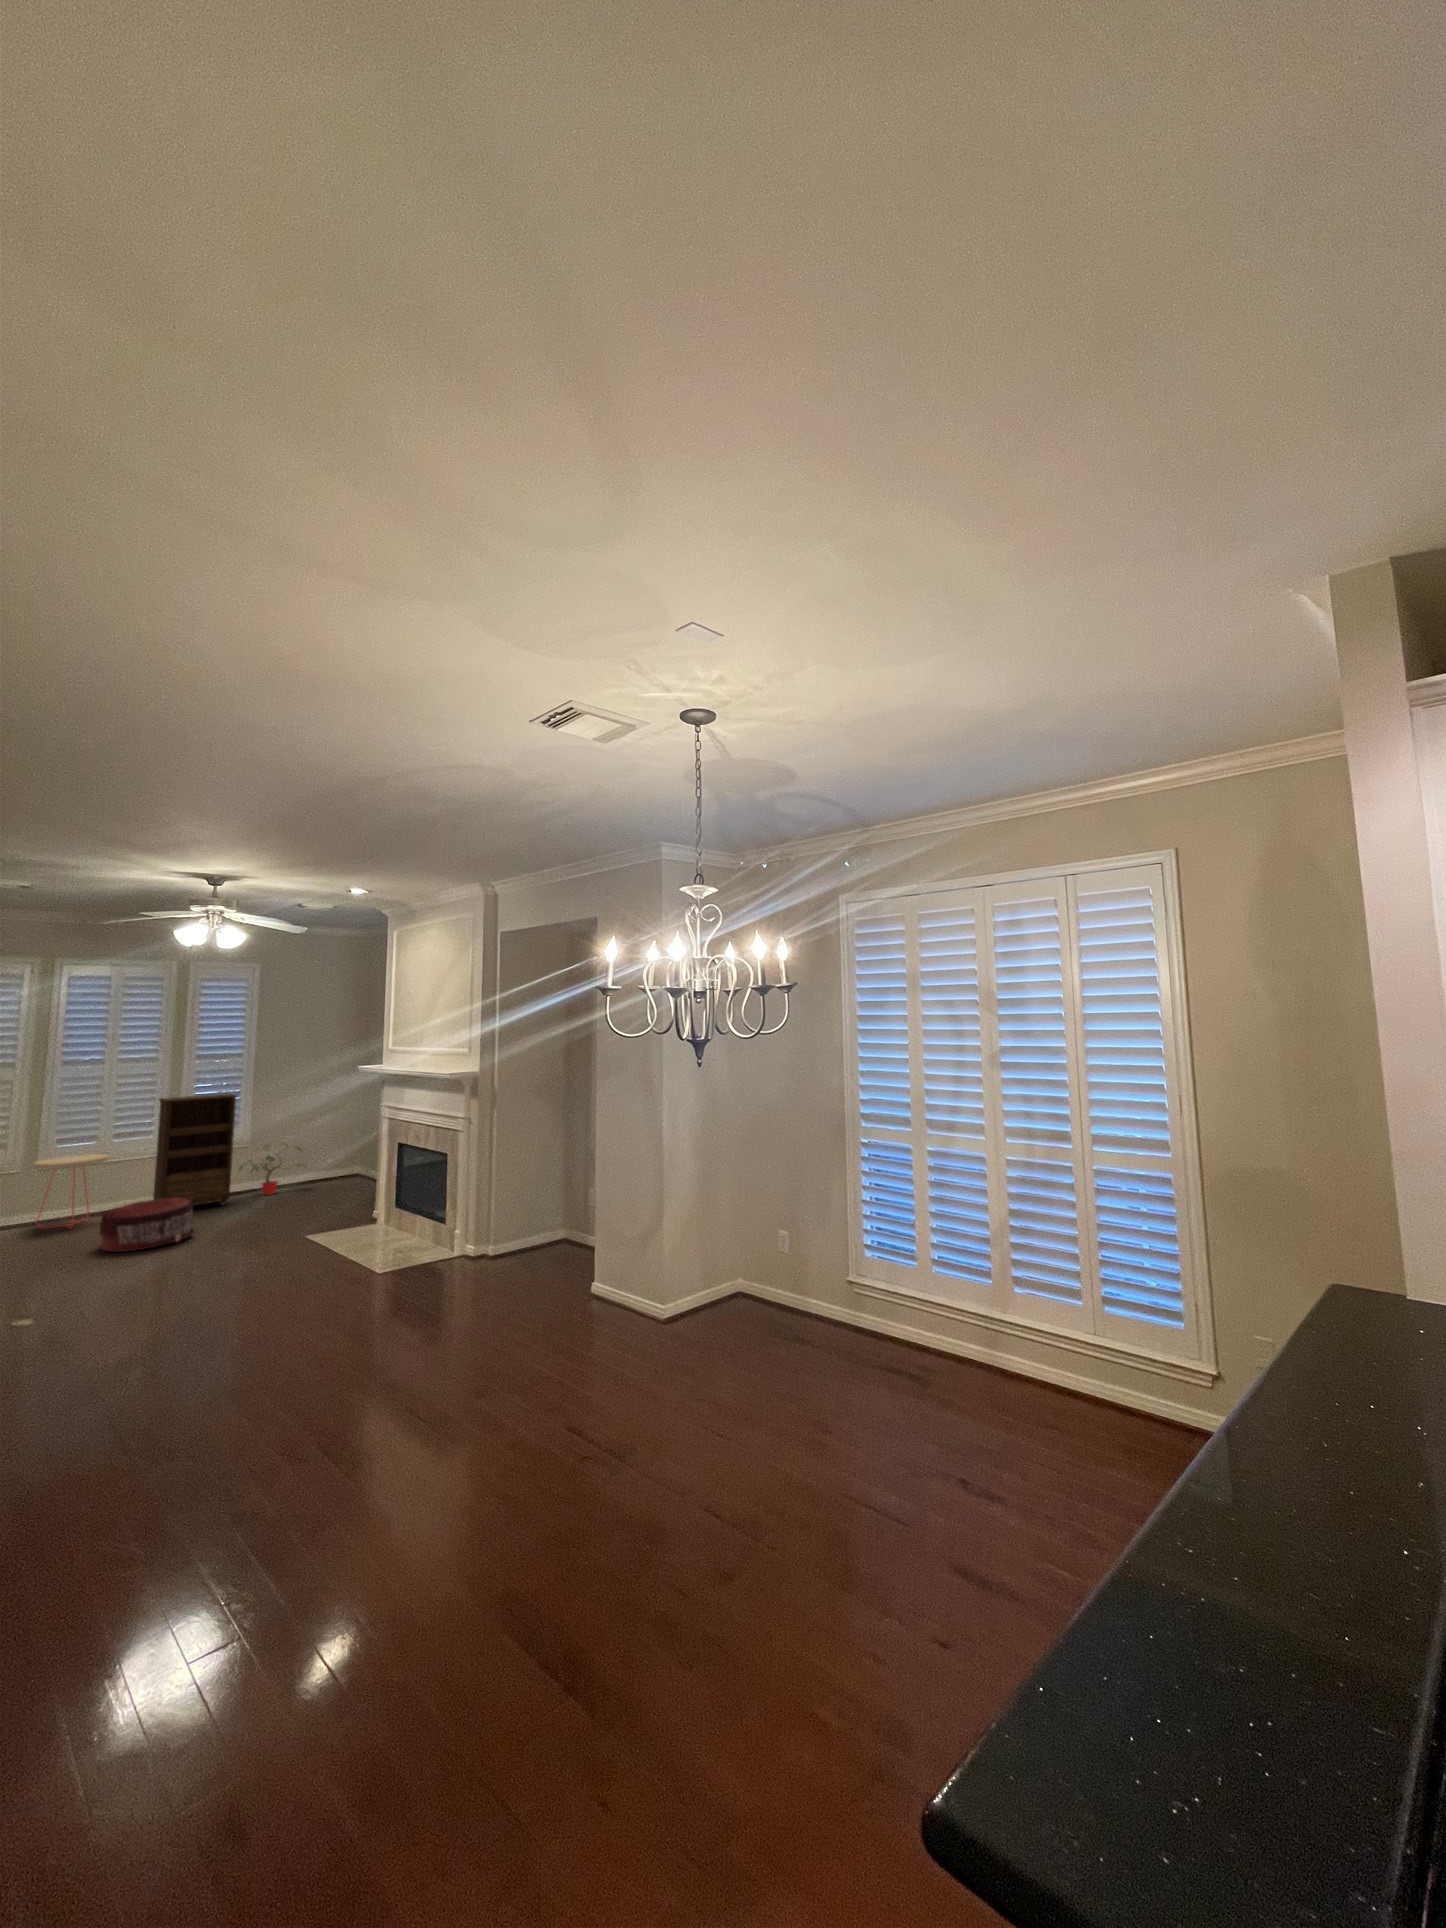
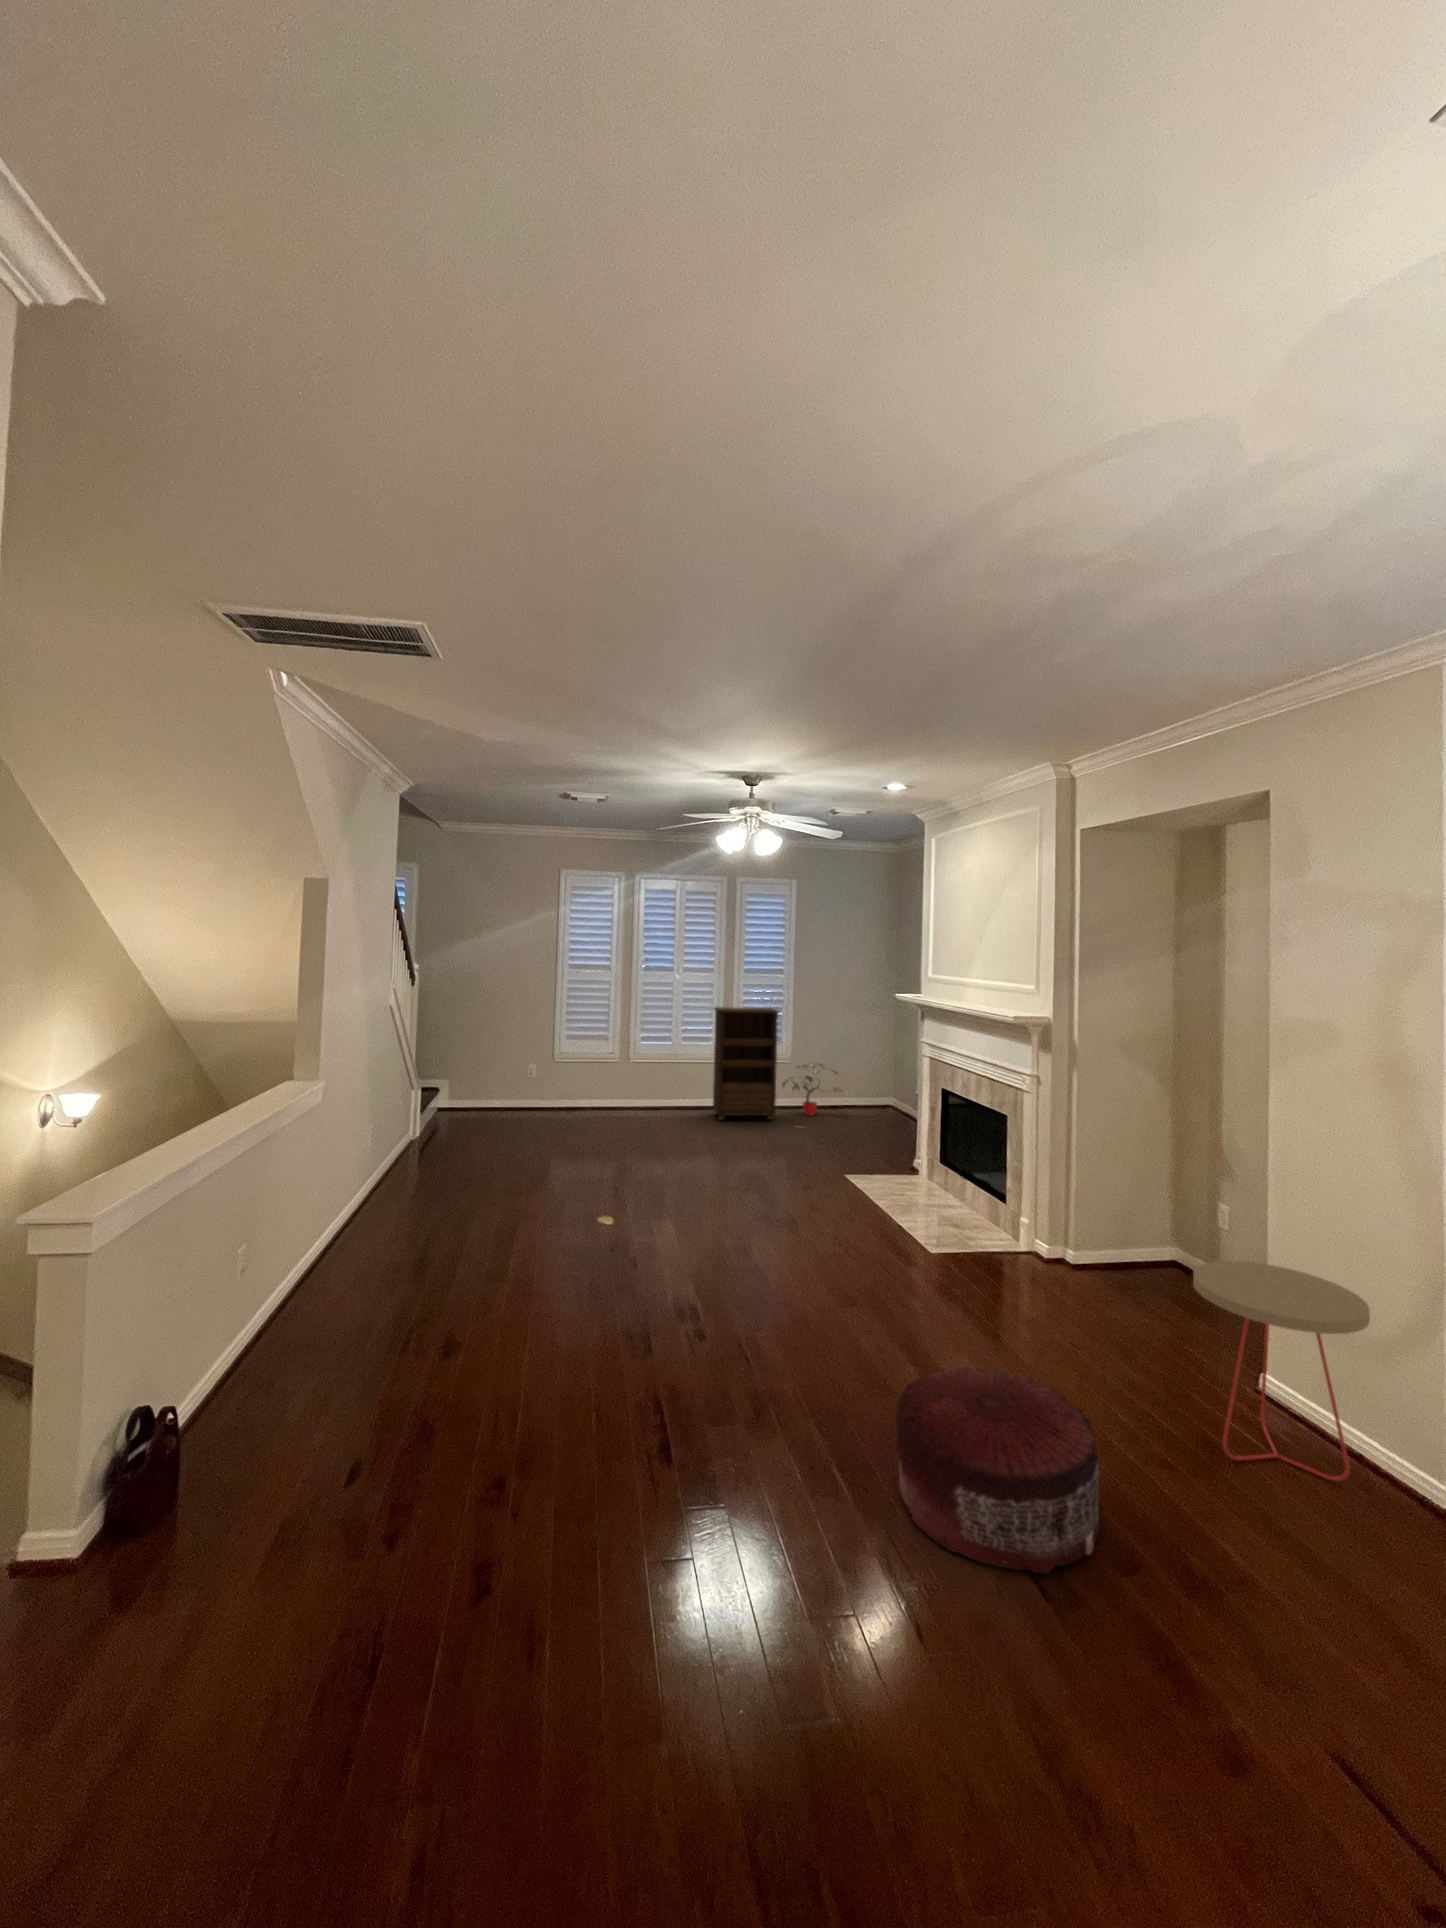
side table: present [33,1154,108,1228] -> present [1193,1261,1370,1481]
pouf: present [99,1198,194,1252] -> present [894,1367,1103,1574]

